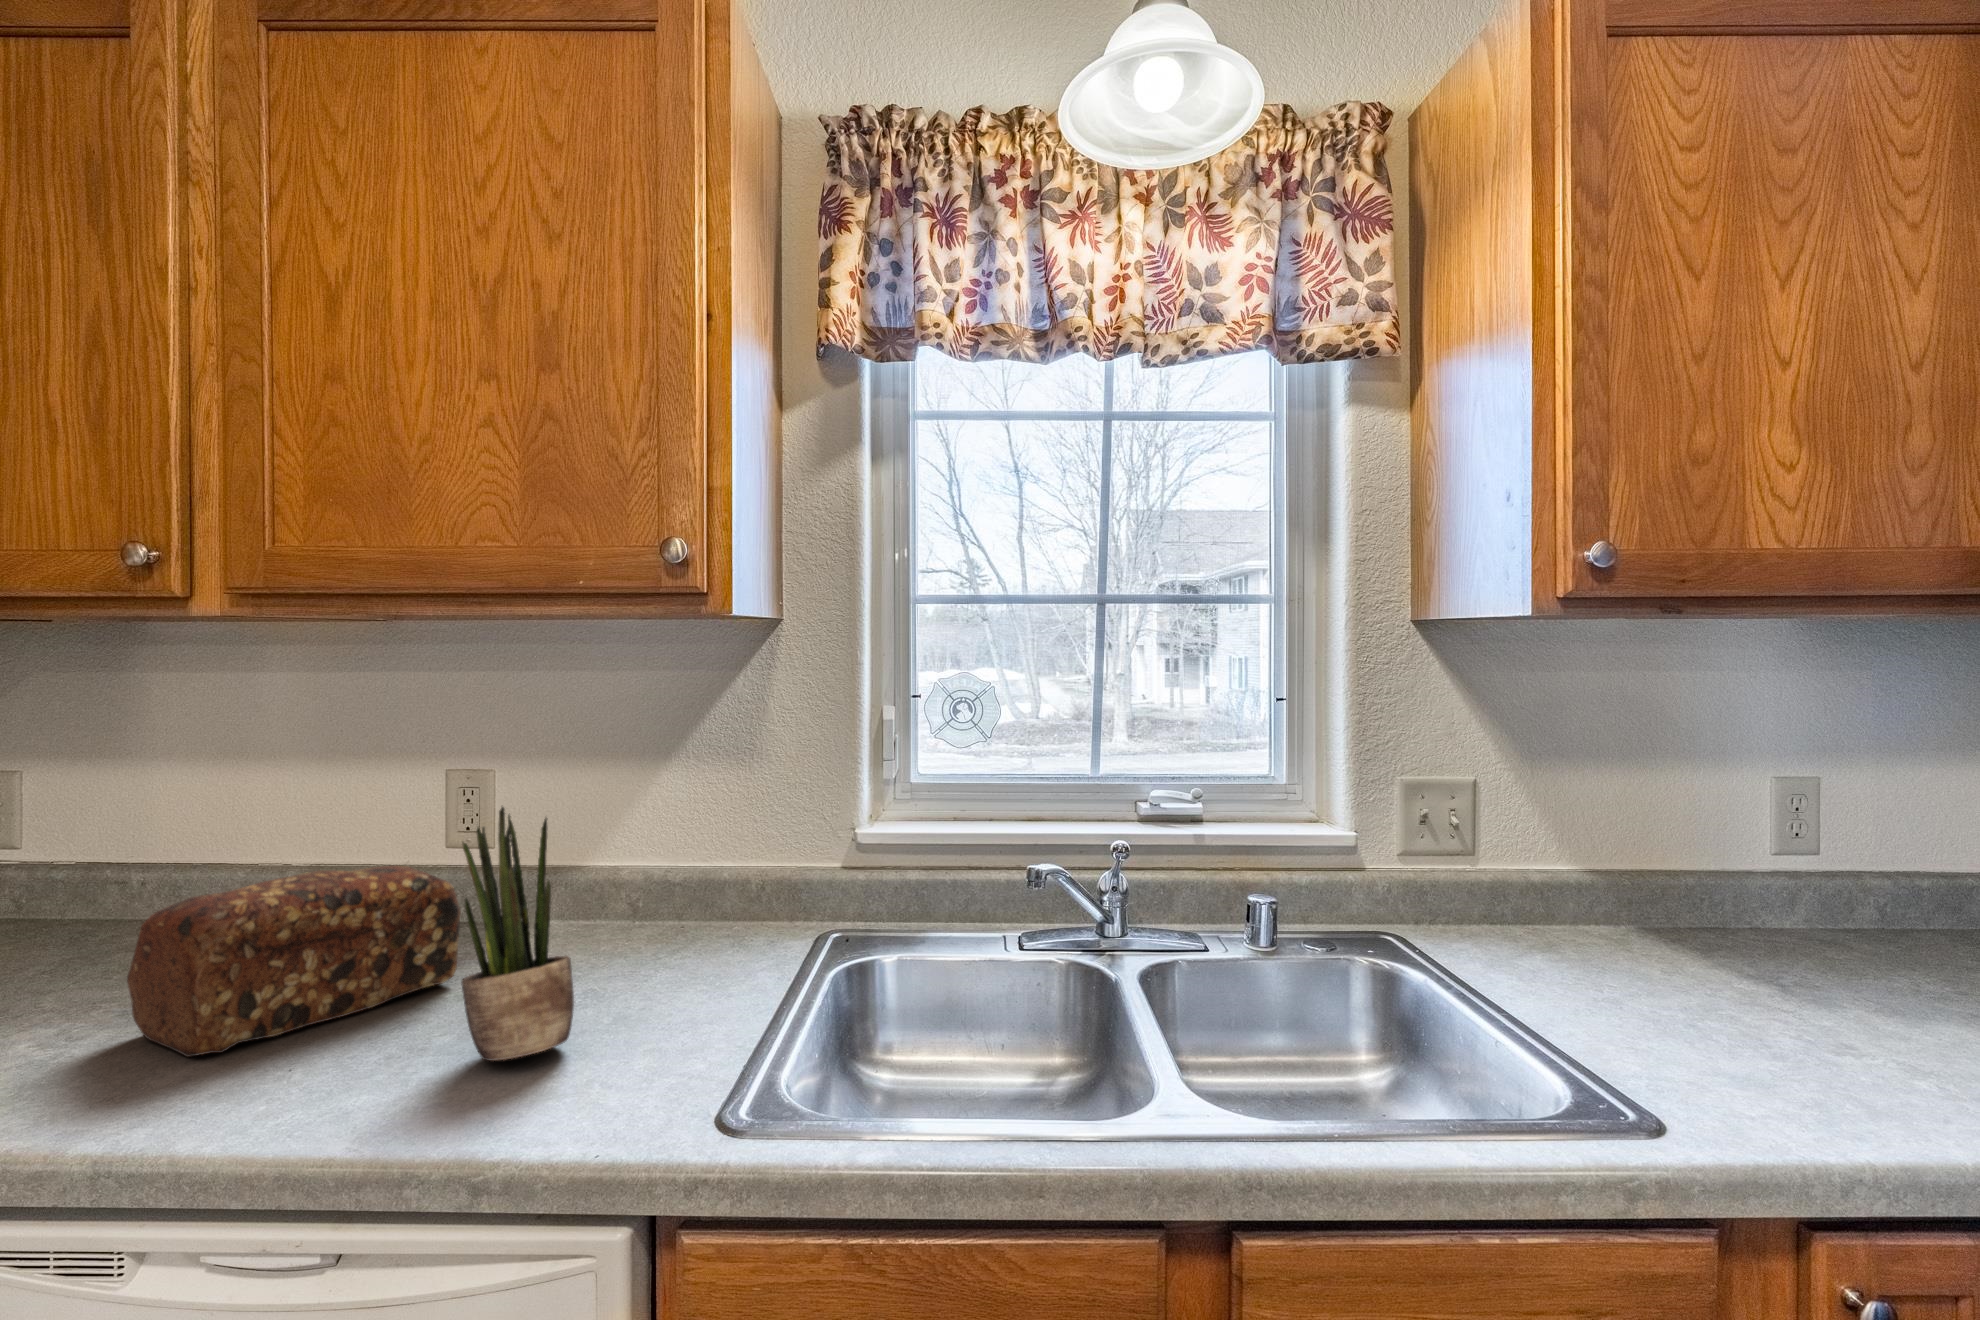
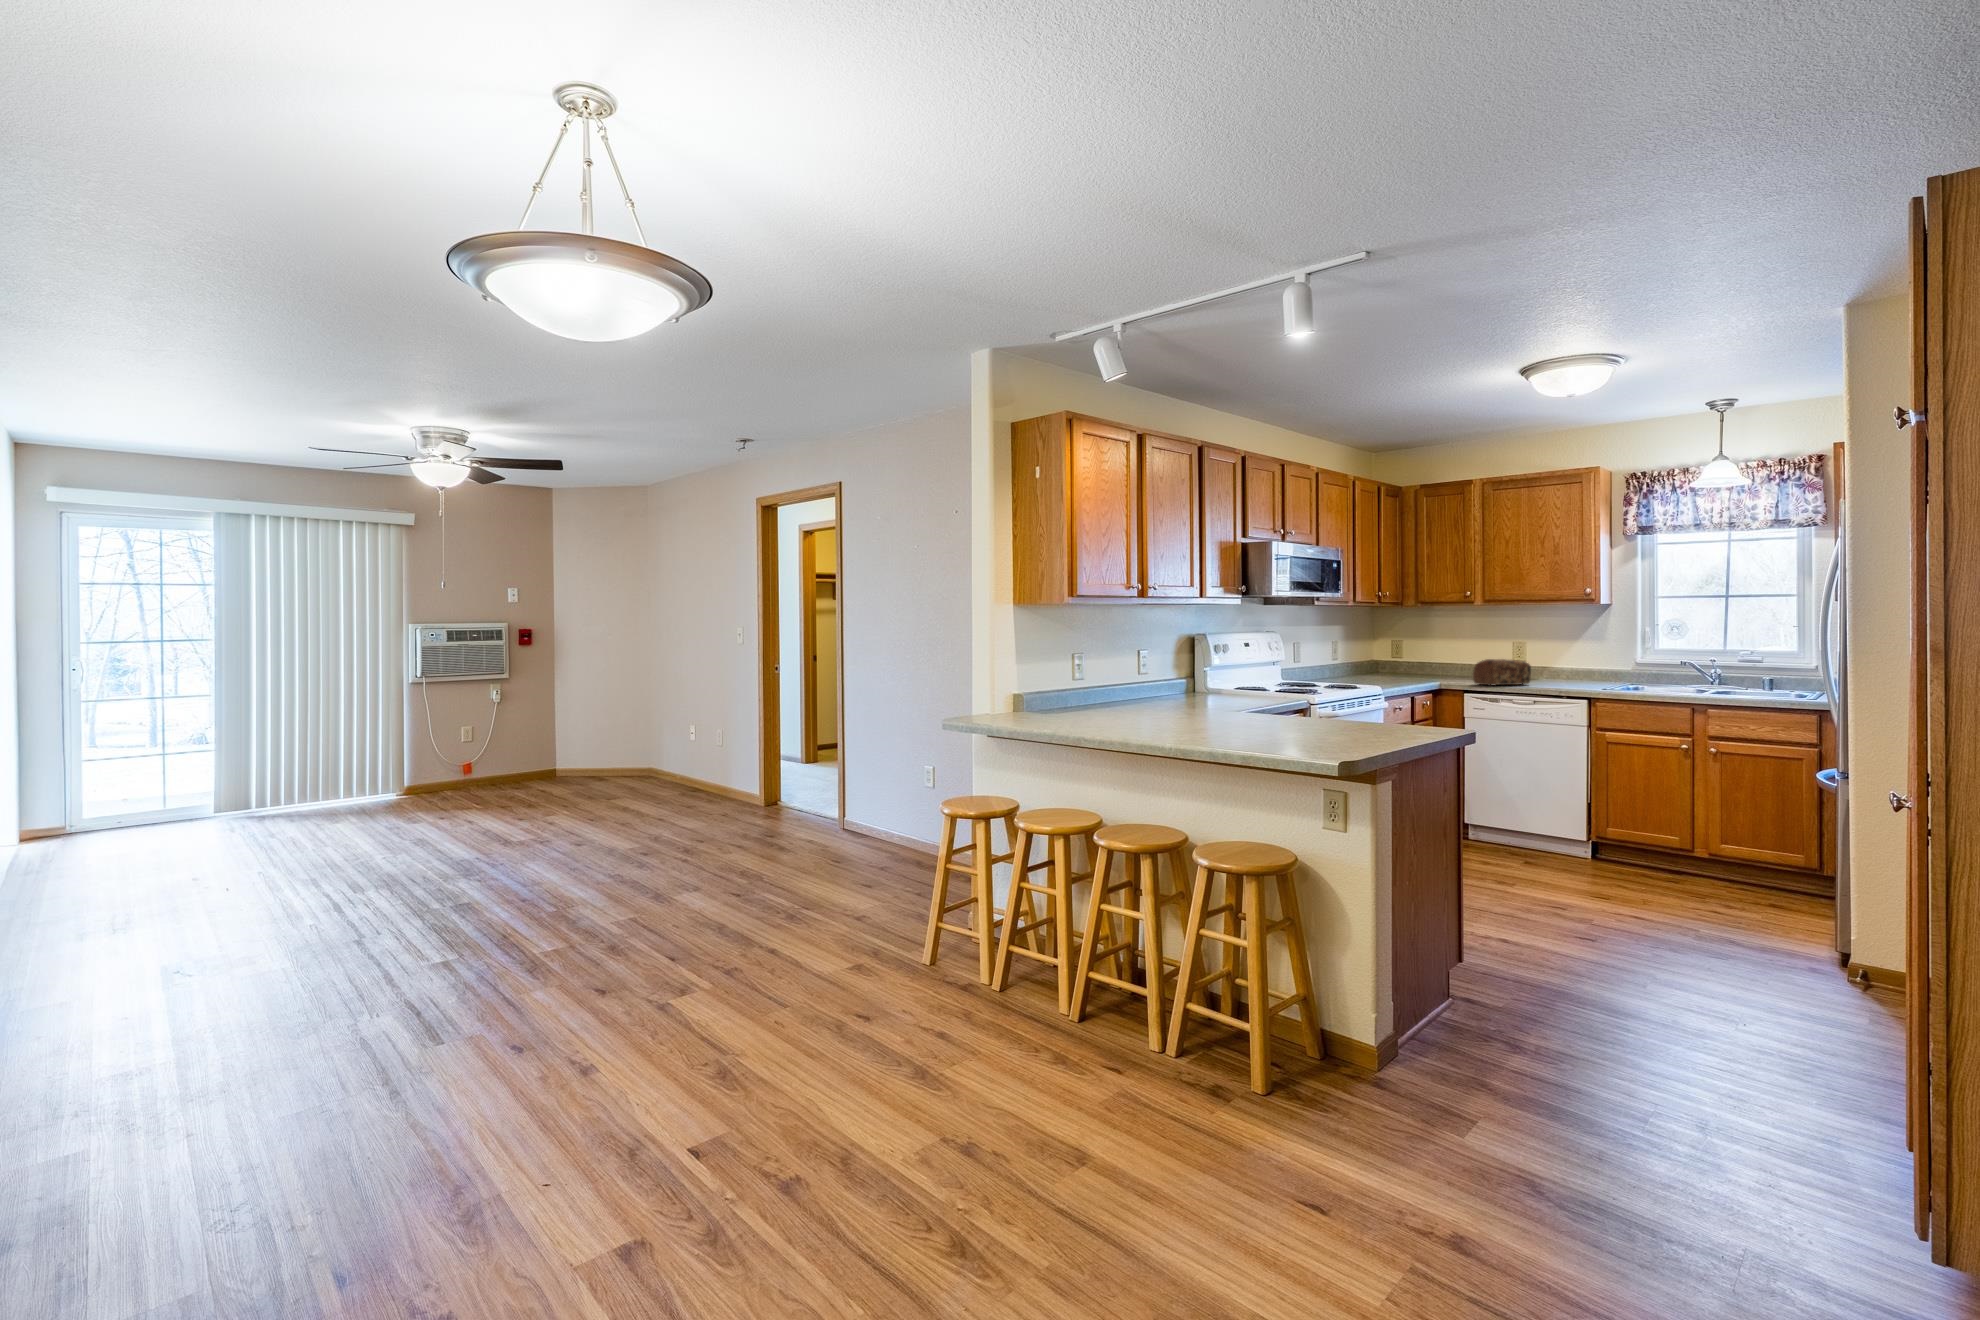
potted plant: present [461,807,574,1061] -> none [1545,642,1567,688]

